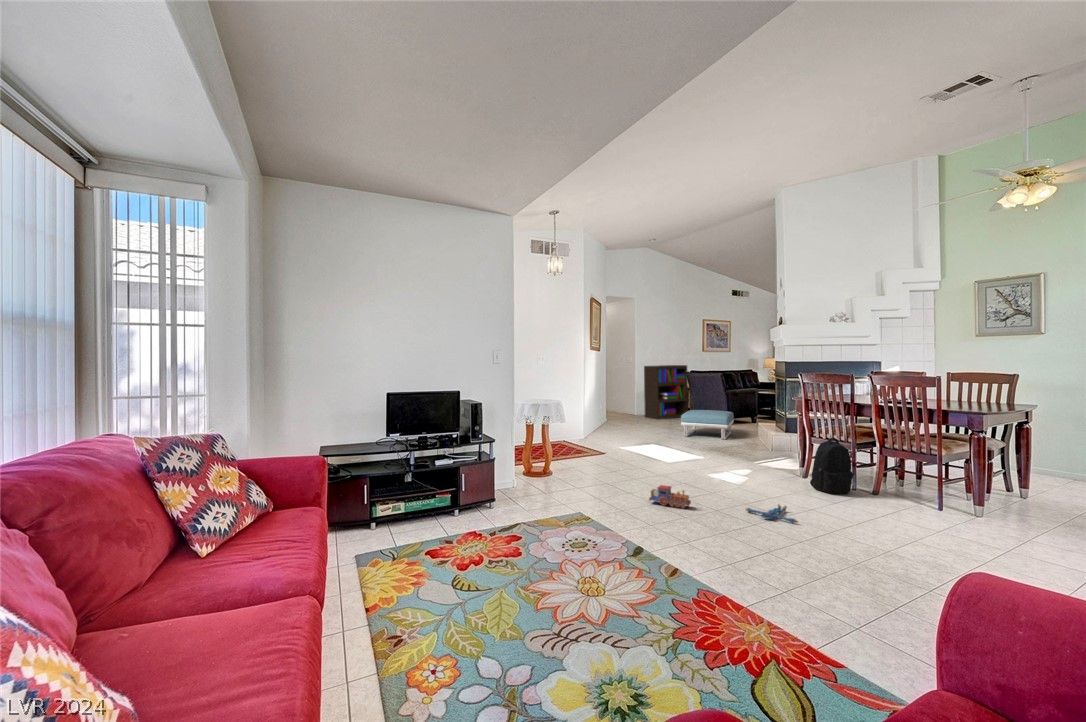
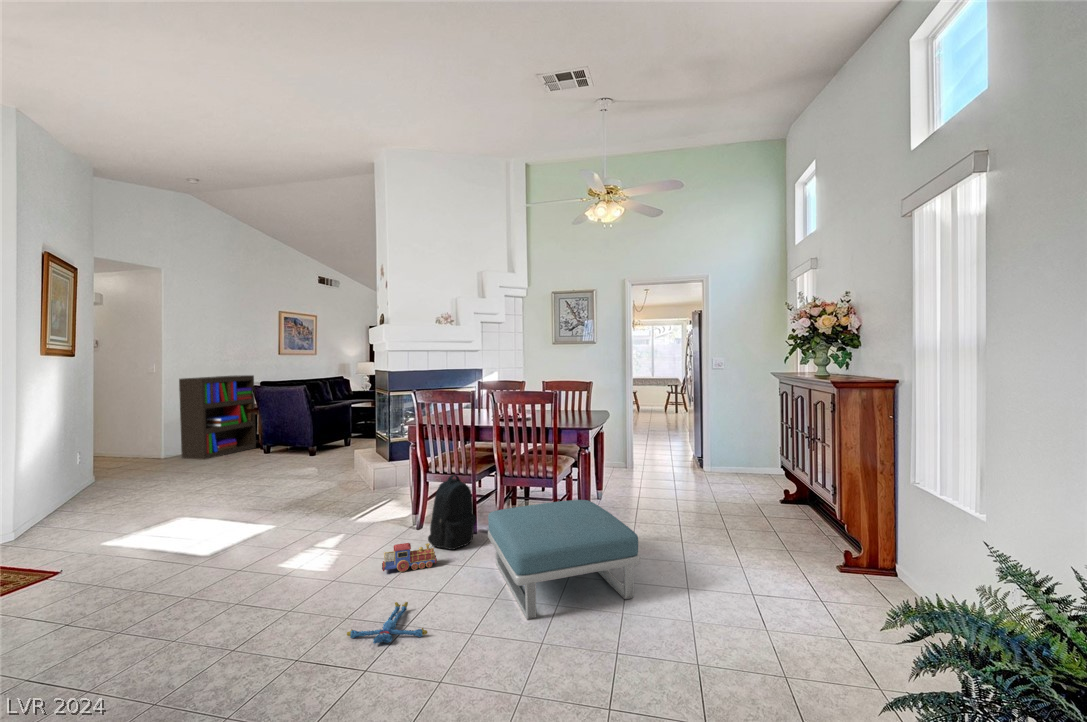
footstool: present [681,410,734,440] -> present [488,500,640,619]
toy train: present [649,485,691,508] -> present [382,543,437,572]

